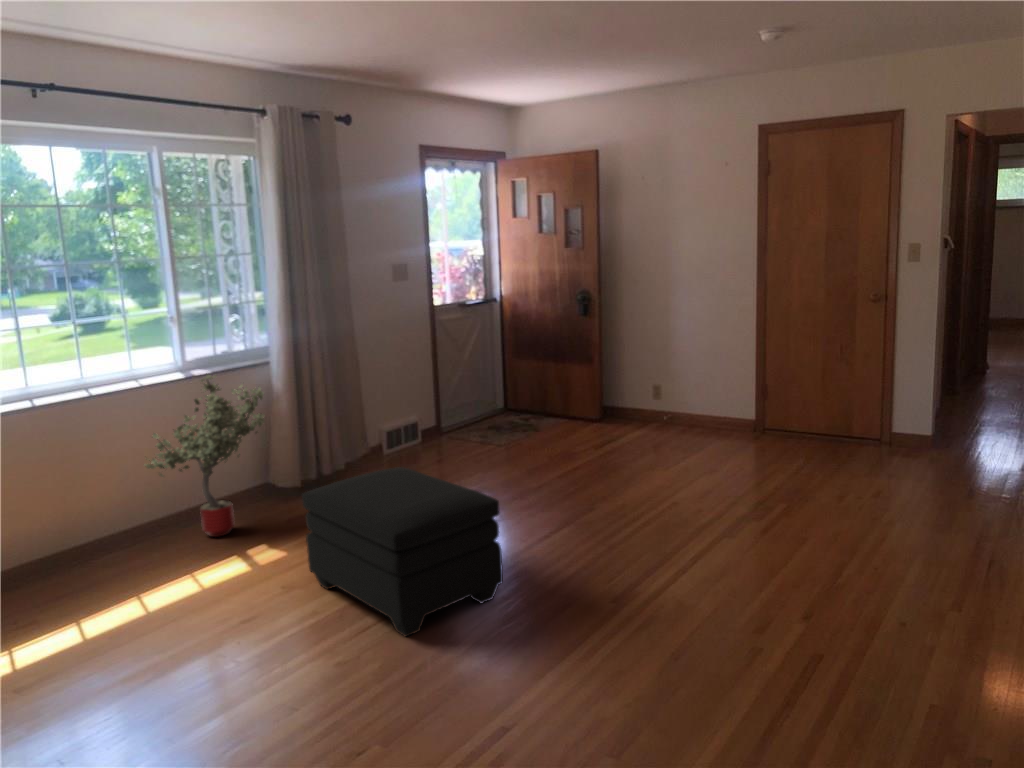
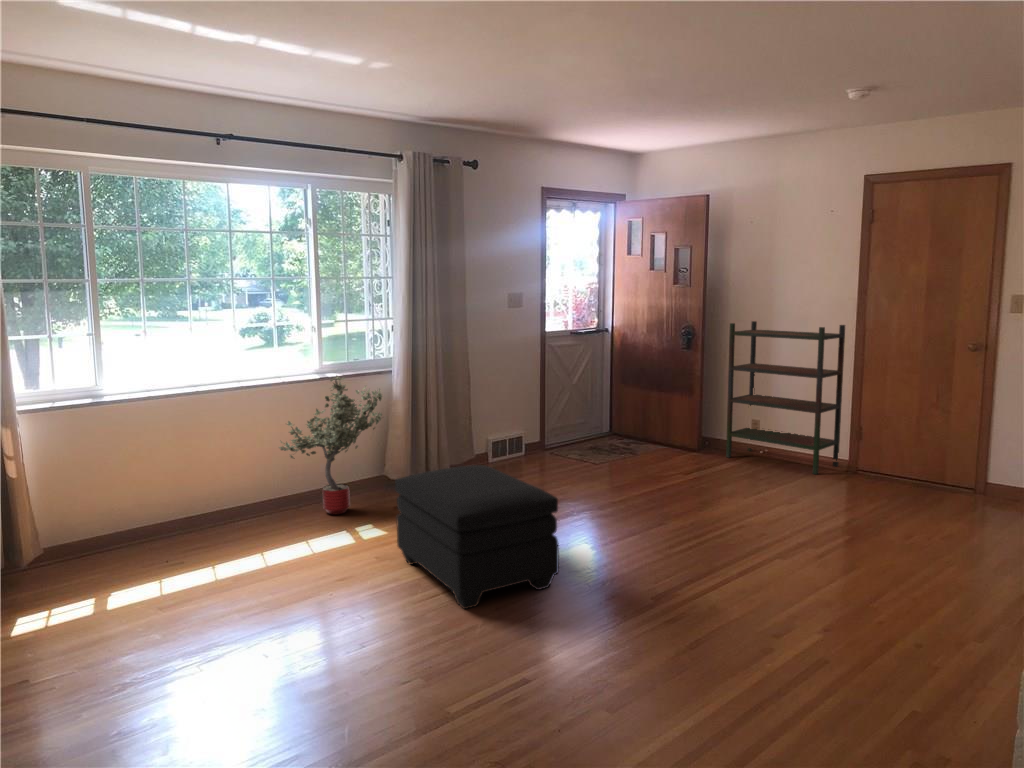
bookshelf: none [630,285,746,442] -> present [726,321,845,475]

